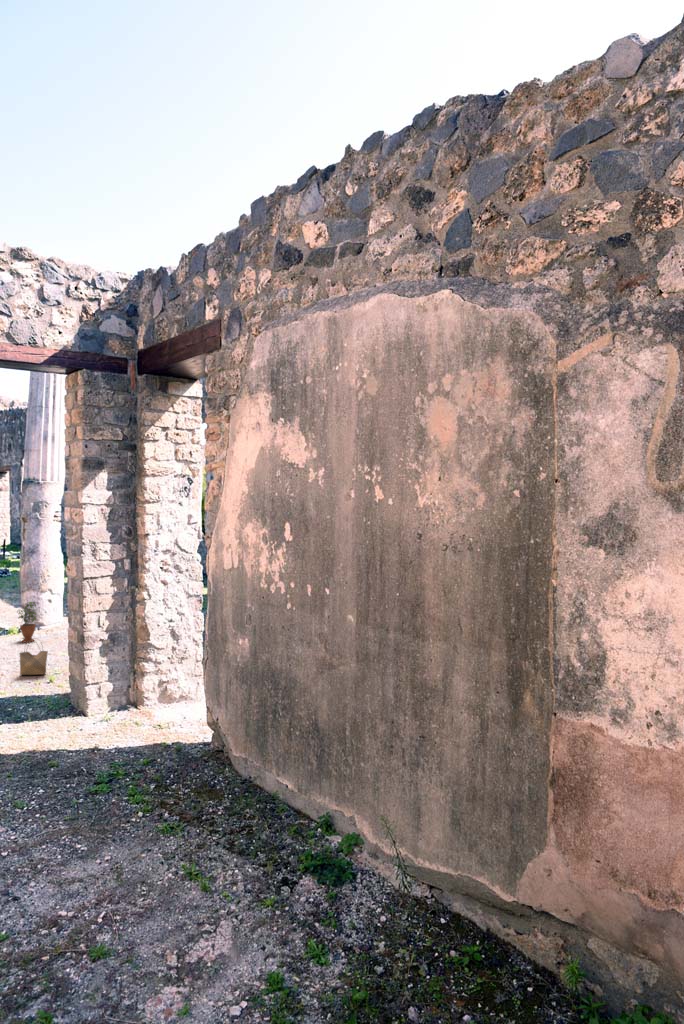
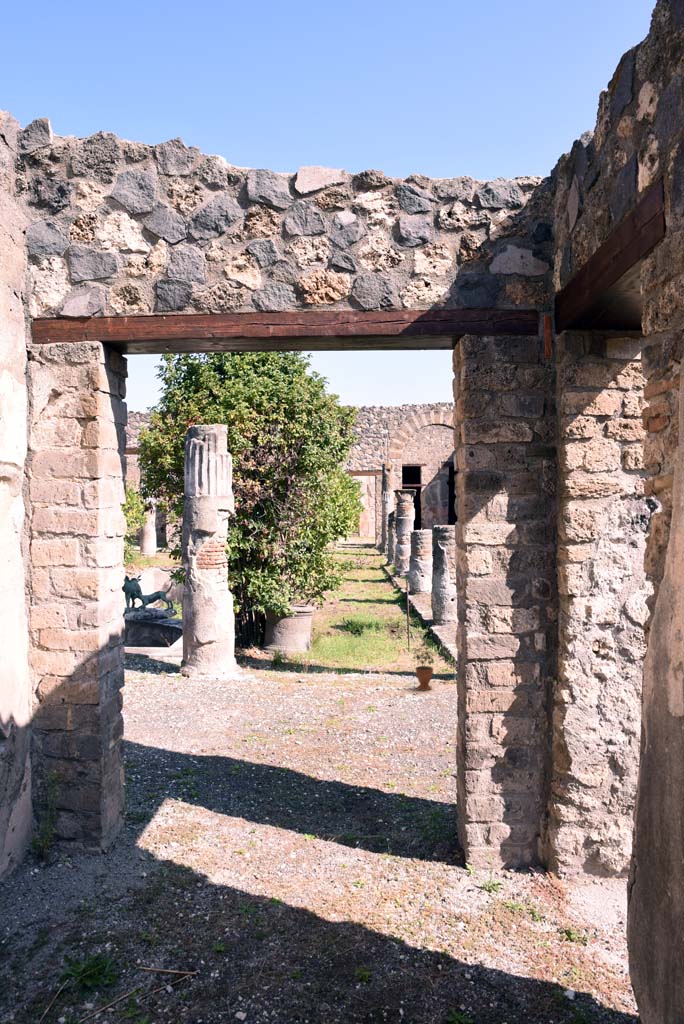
woven basket: present [20,640,48,675] -> none [402,704,437,756]

